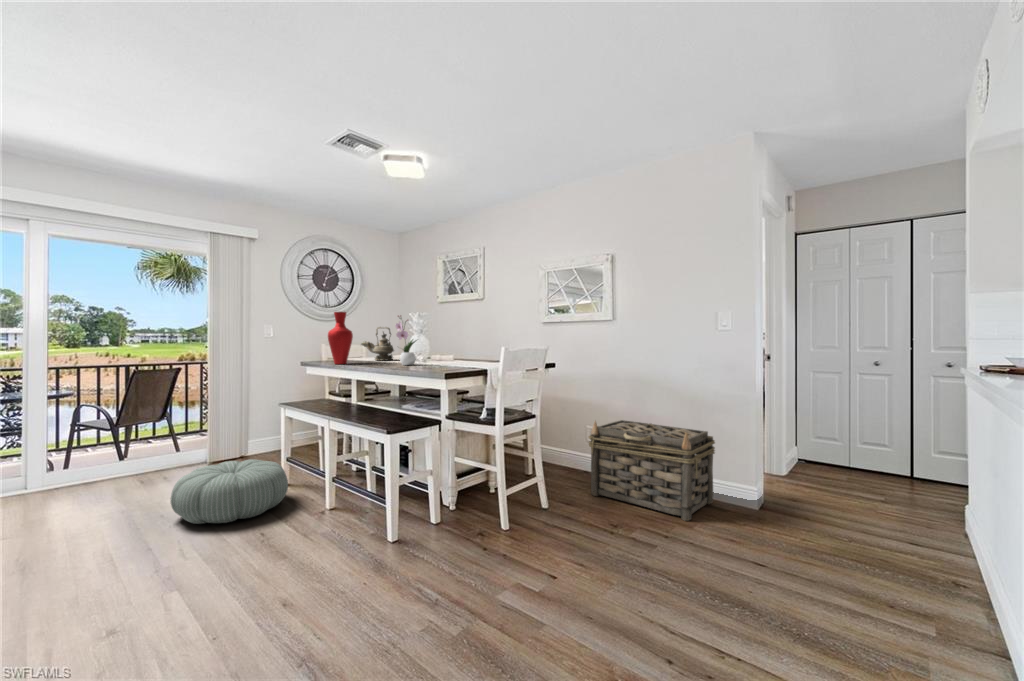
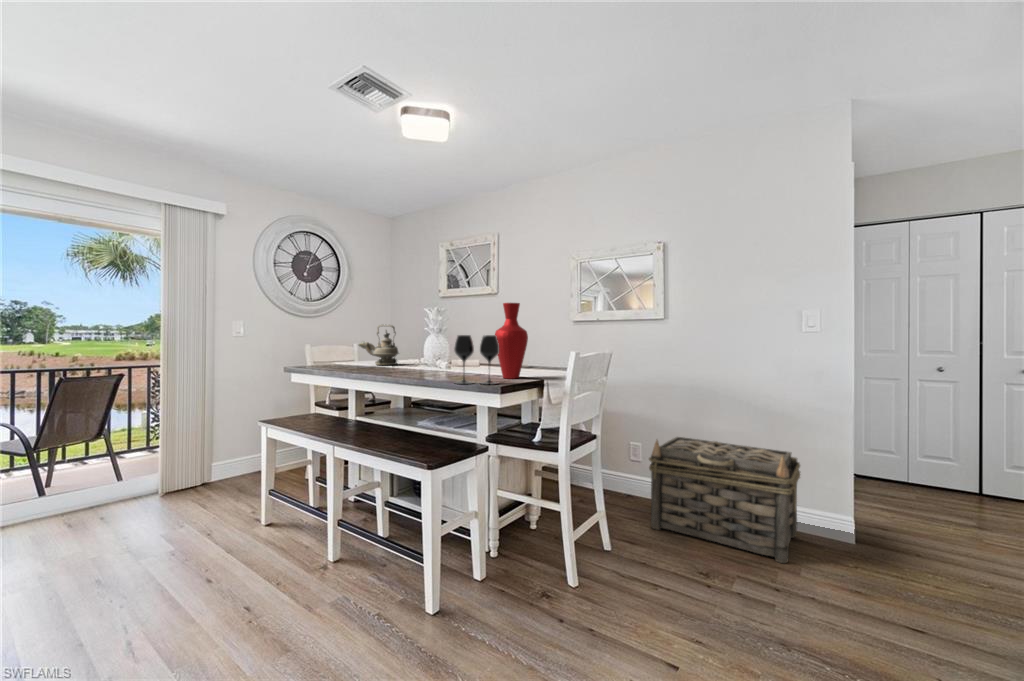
vase: present [328,312,353,364] -> present [495,303,528,378]
flower arrangement: present [395,316,417,365] -> none [412,311,440,373]
wine glass: none [417,334,452,372] -> present [454,335,499,384]
pouf: present [170,459,288,524] -> none [116,495,277,593]

